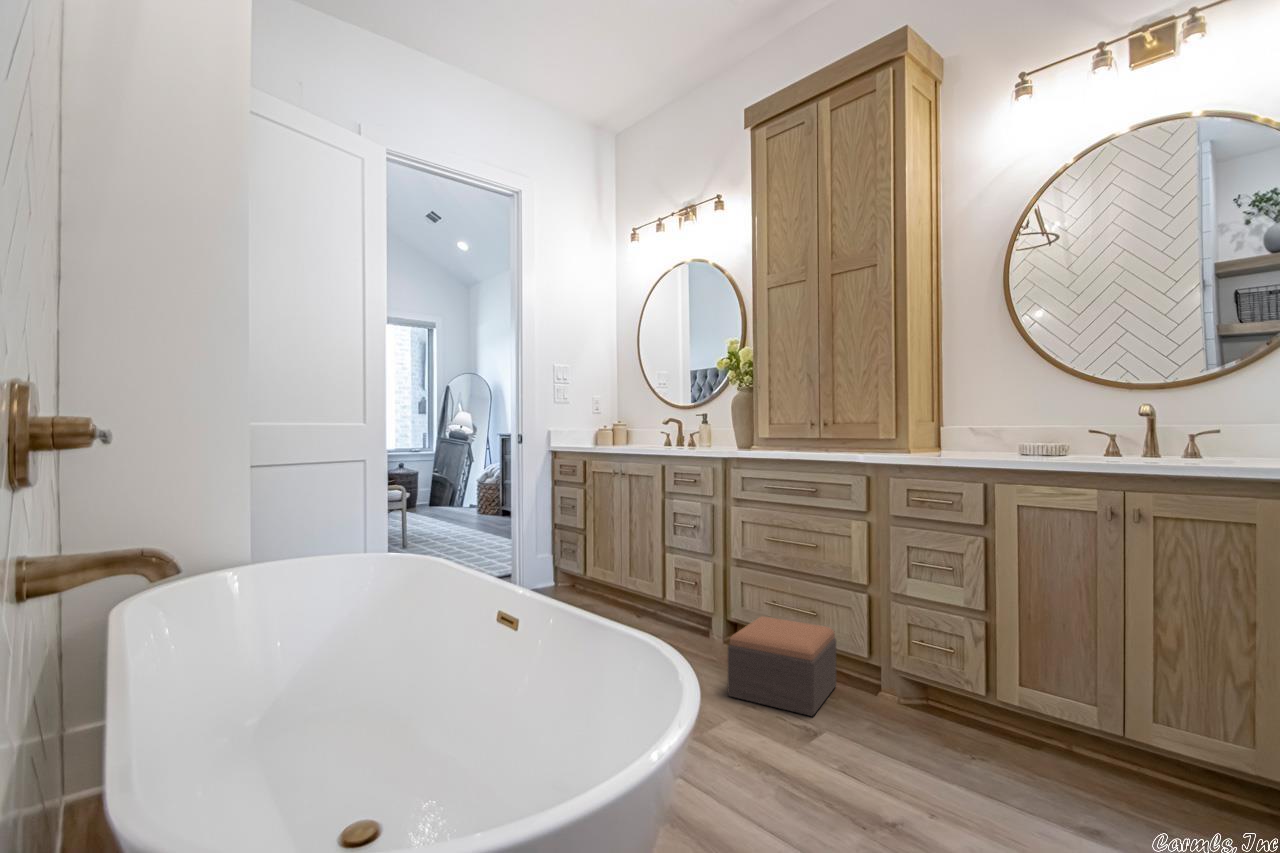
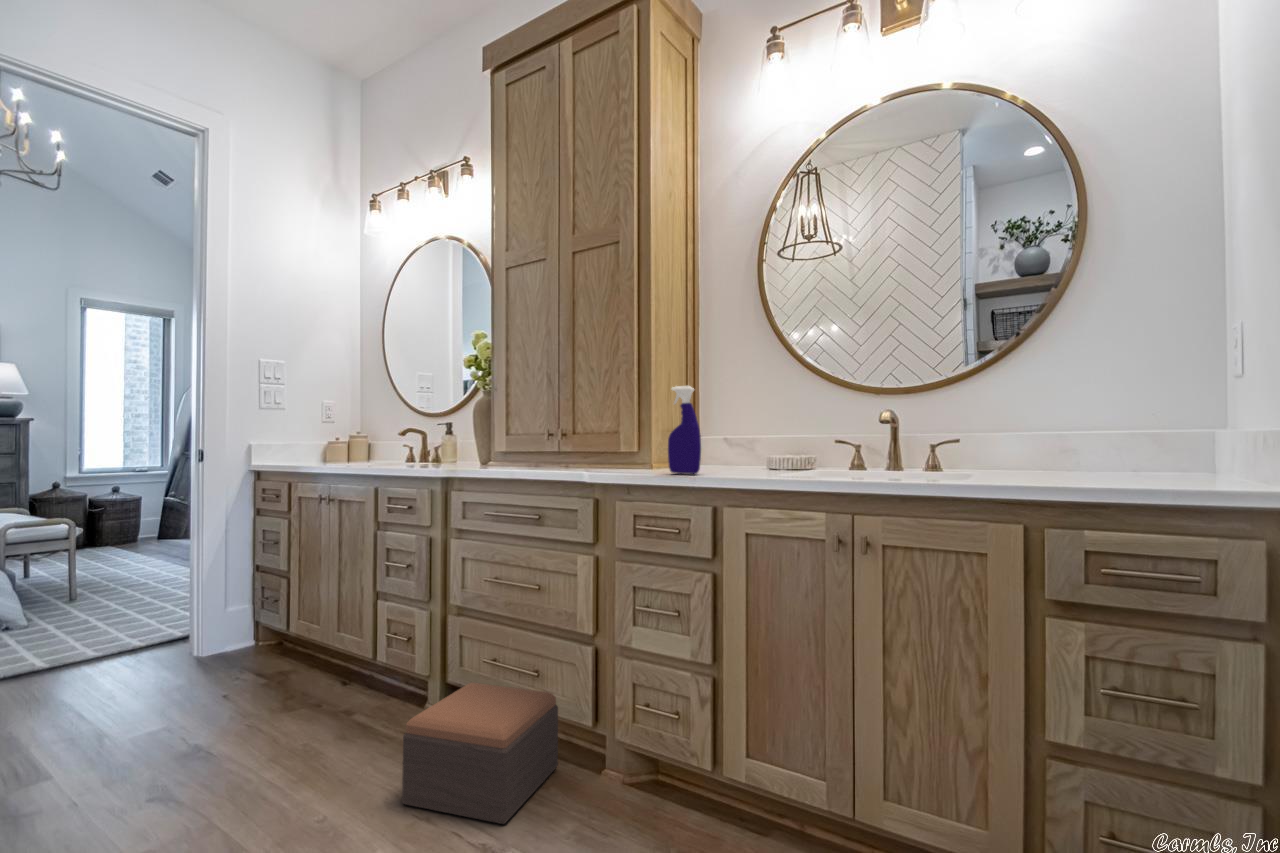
spray bottle: none [932,385,965,458] -> present [668,386,701,474]

